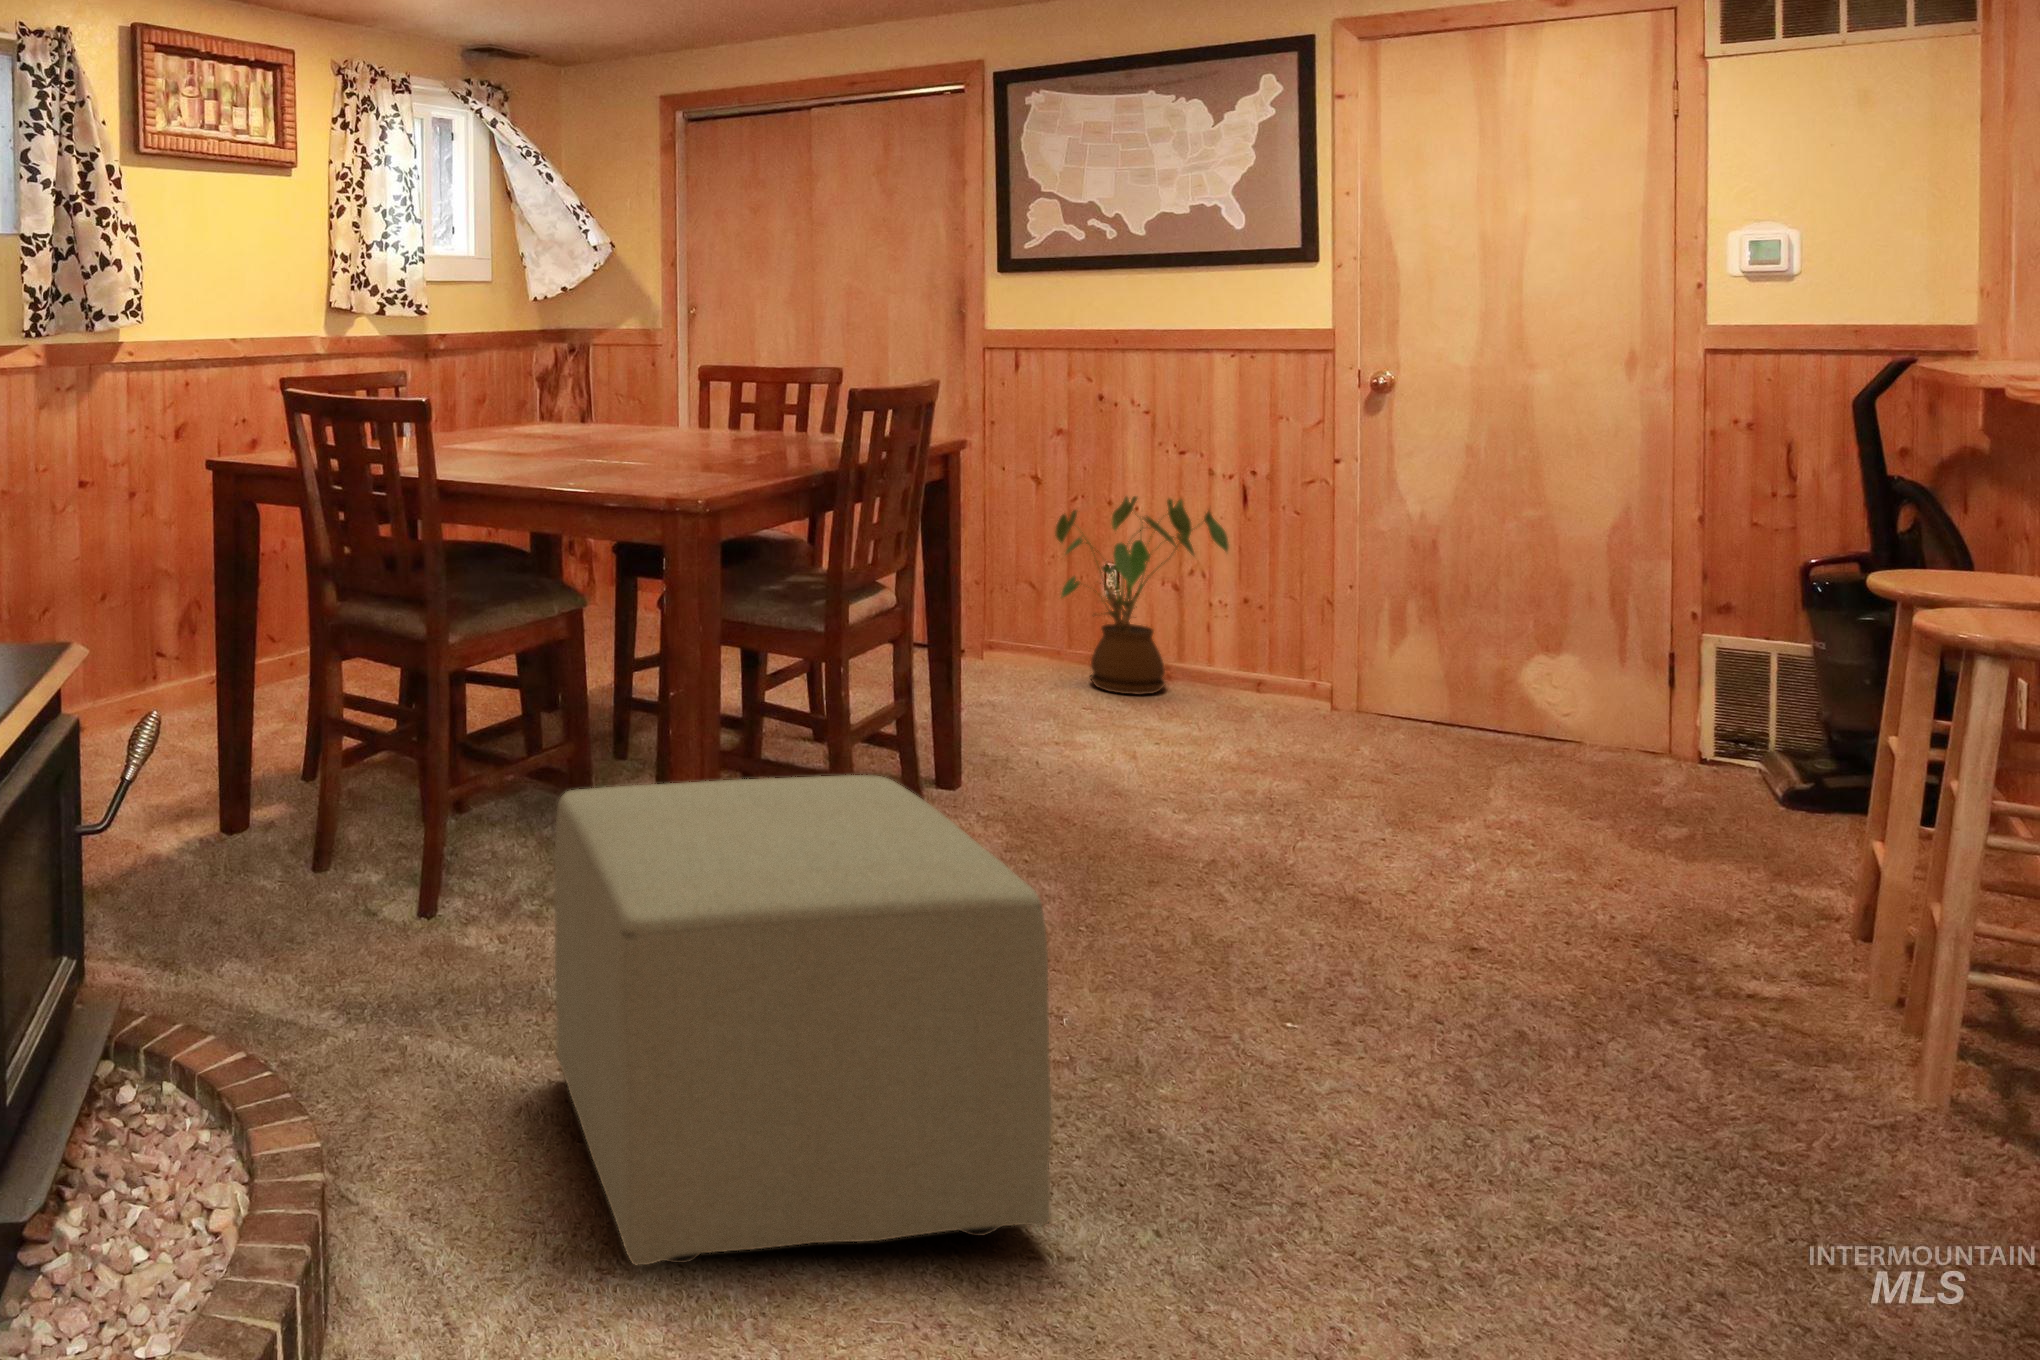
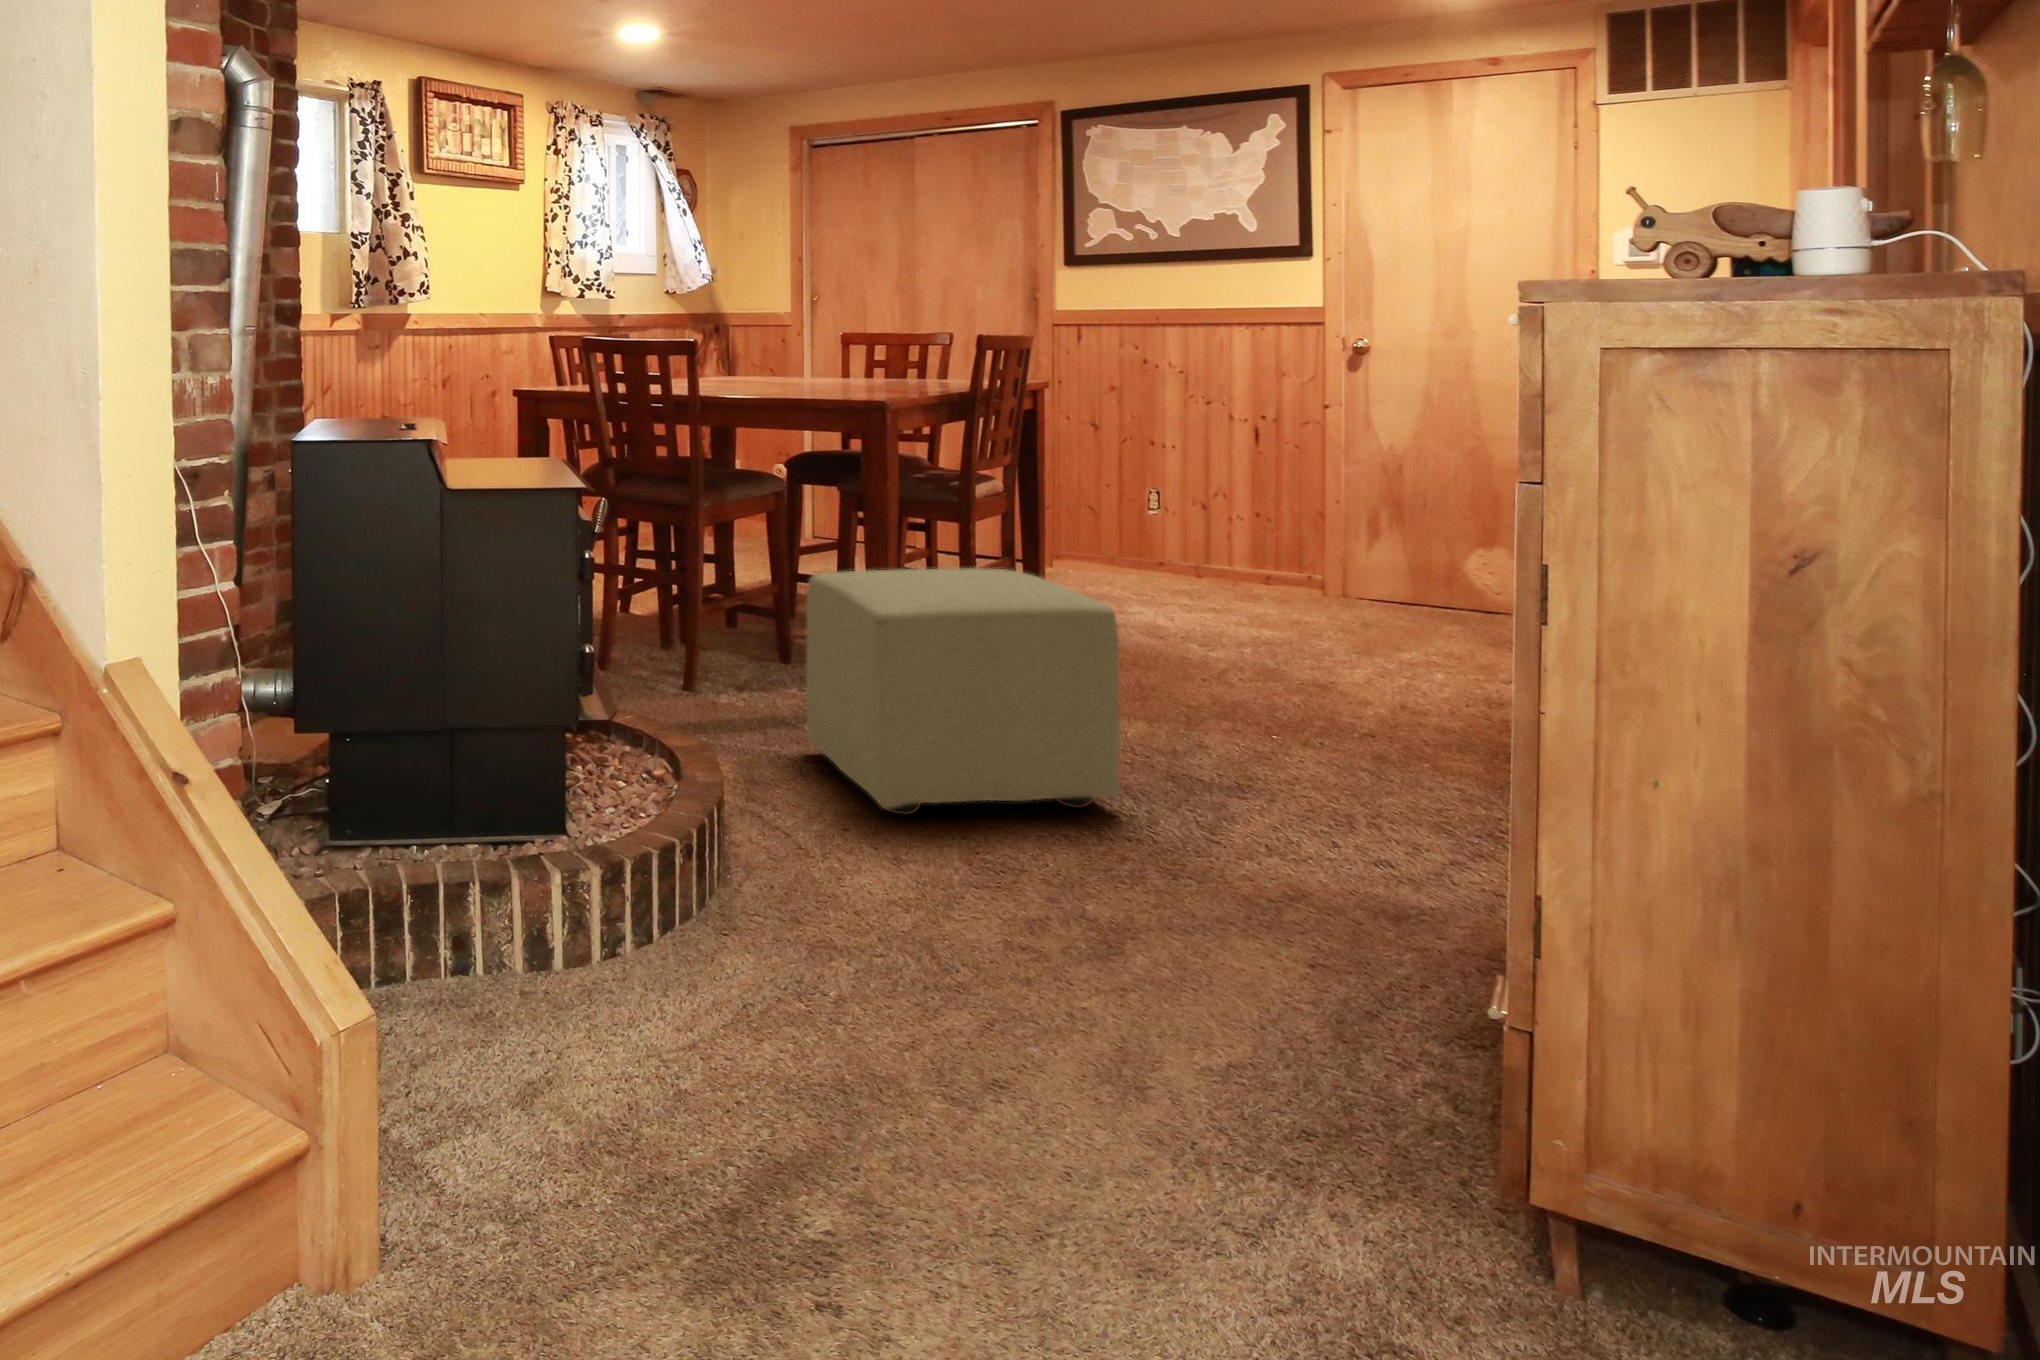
house plant: present [1055,496,1229,695] -> none [1109,436,1242,586]

